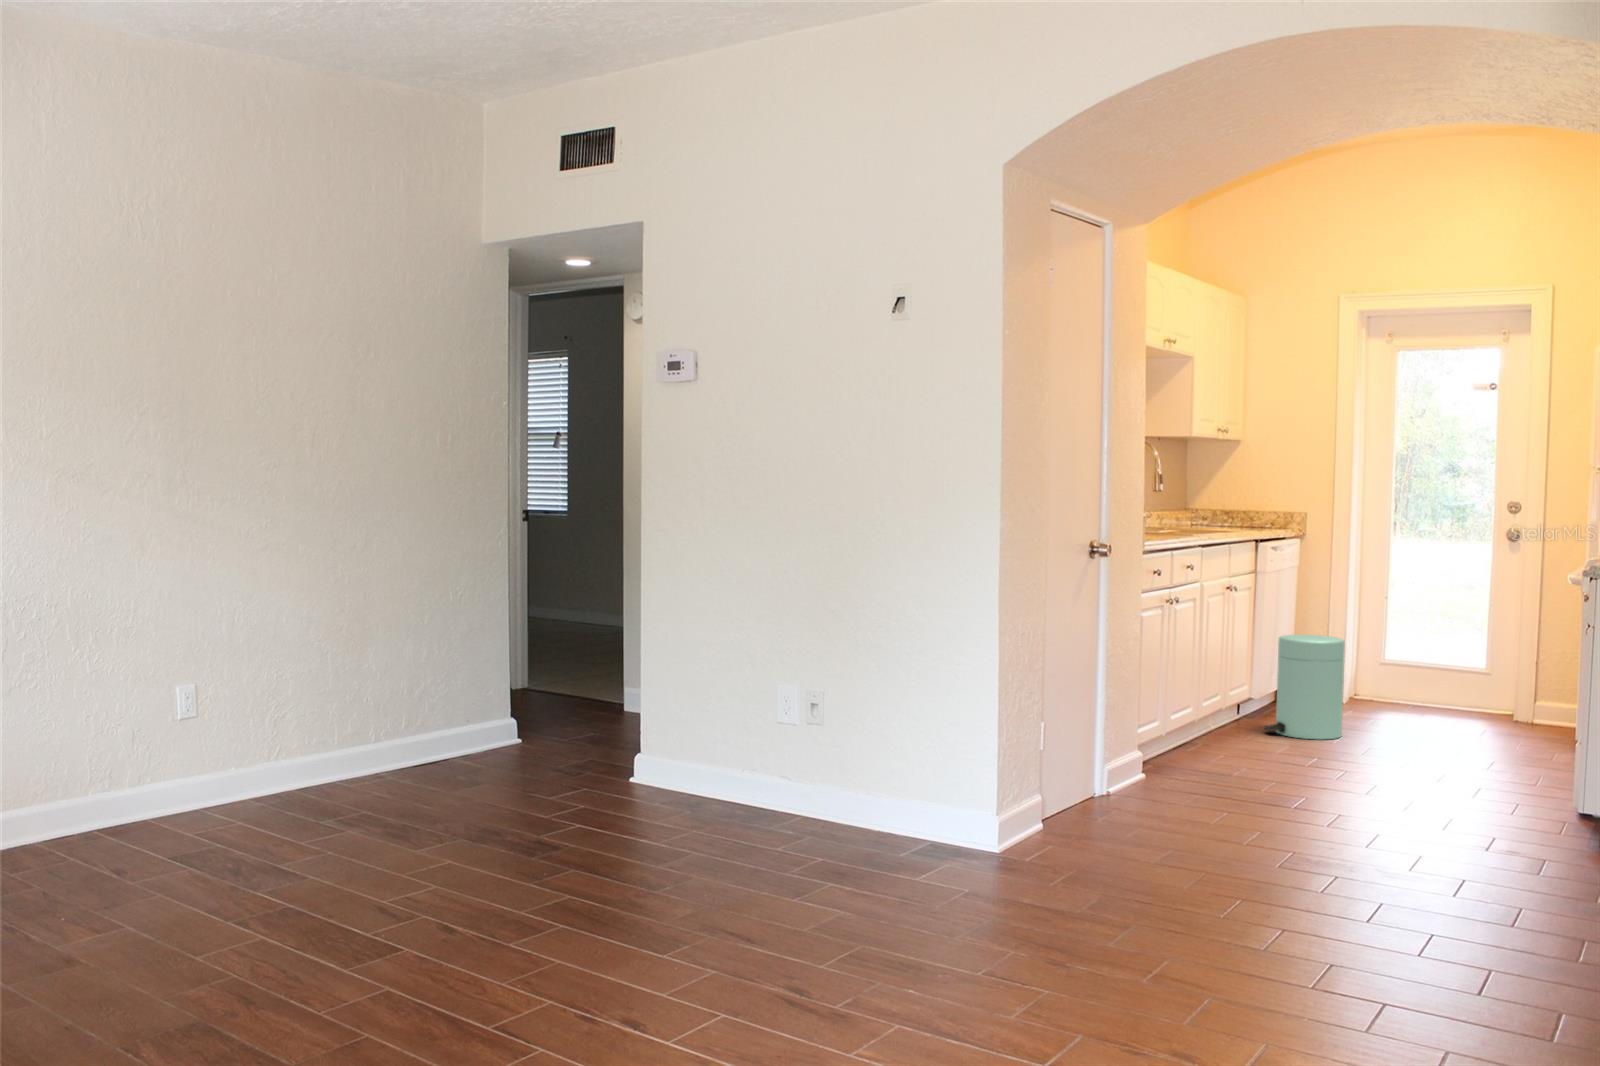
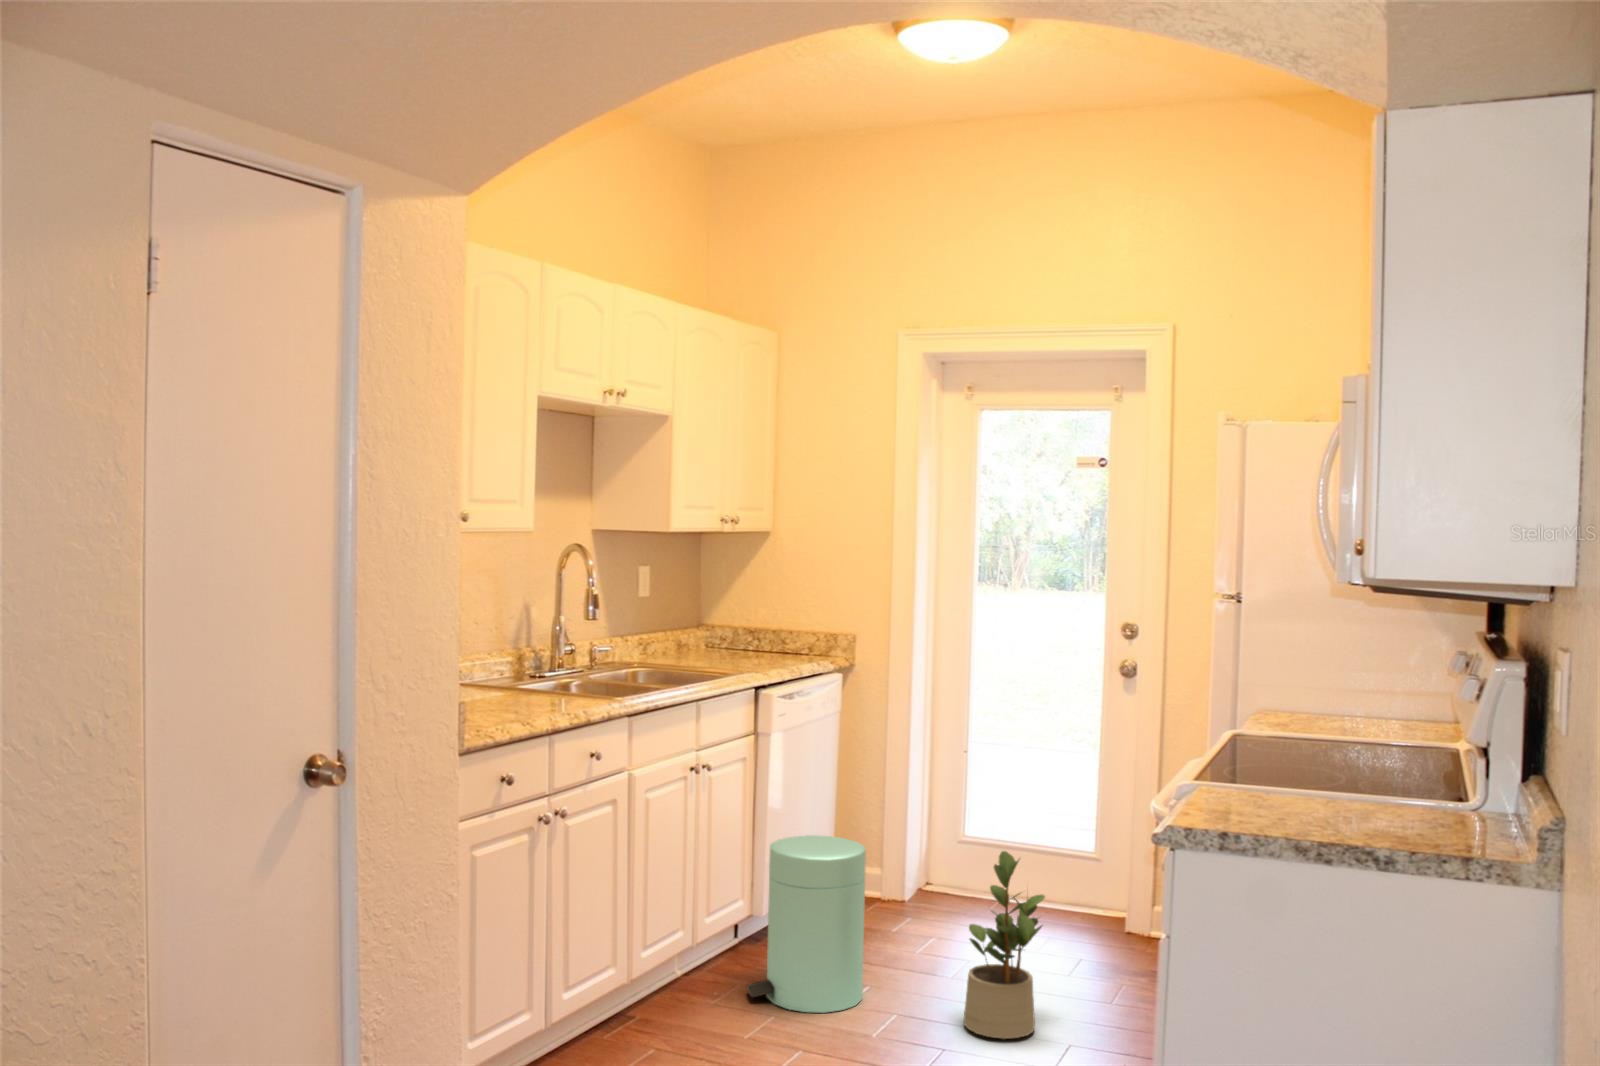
potted plant: none [1416,636,1472,751] -> present [964,851,1045,1039]

